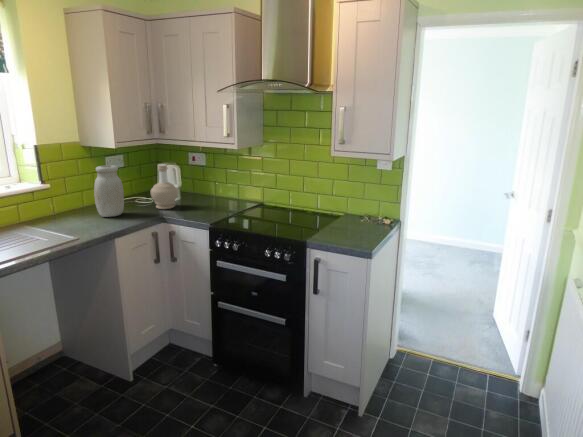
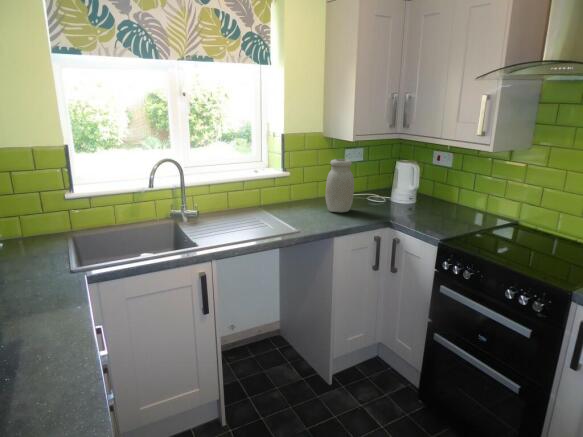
bottle: present [151,164,178,209] -> none [382,162,412,212]

